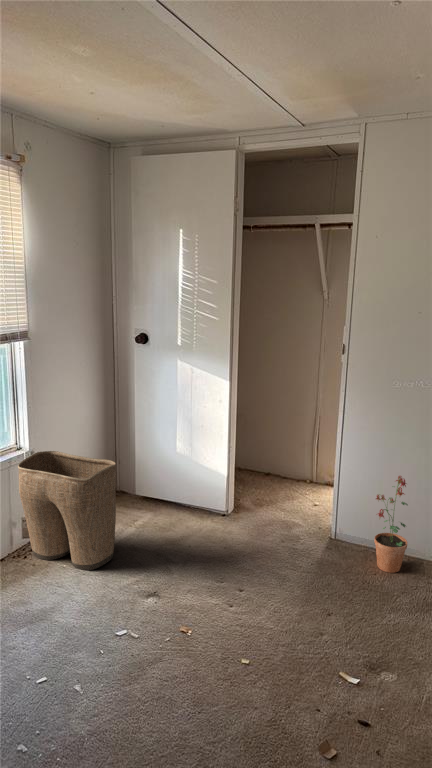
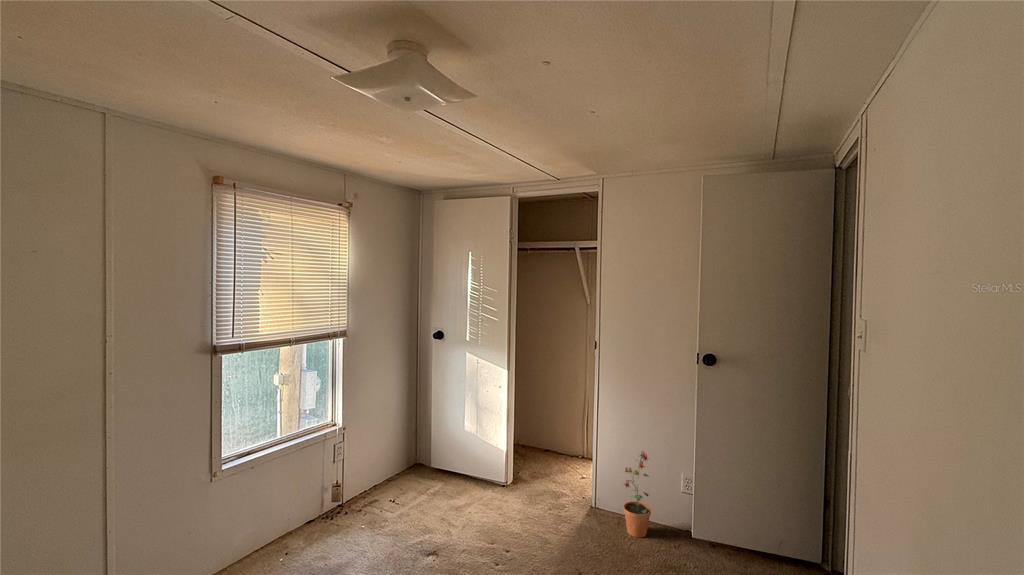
laundry basket: present [18,451,116,570] -> none [331,428,410,530]

